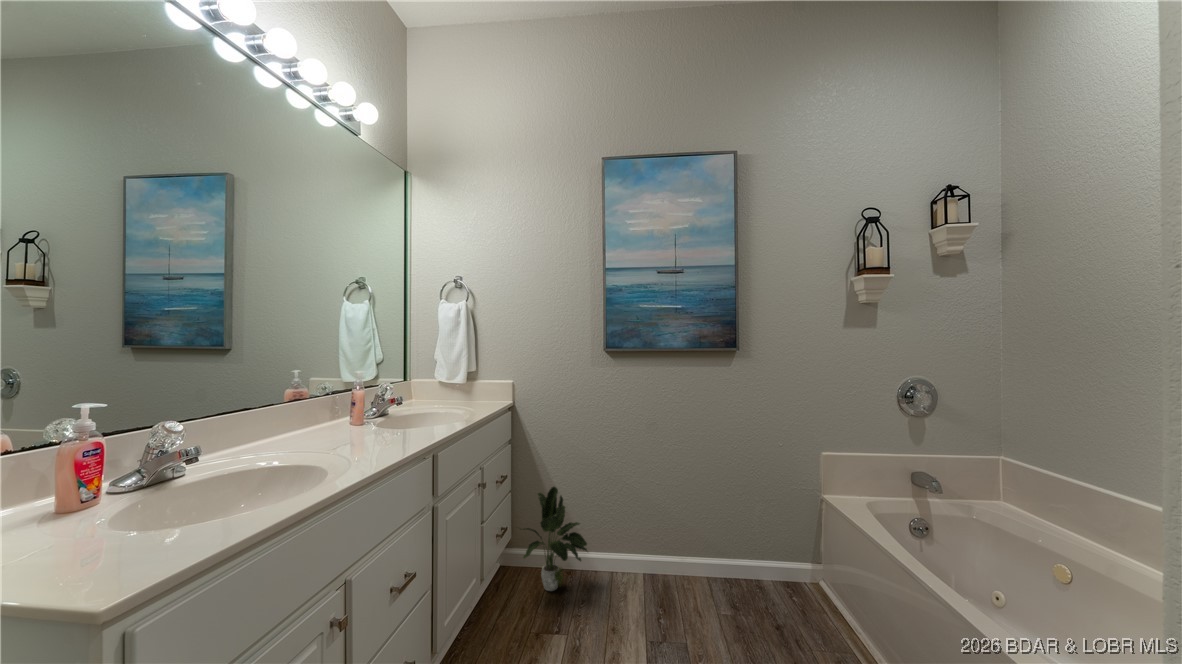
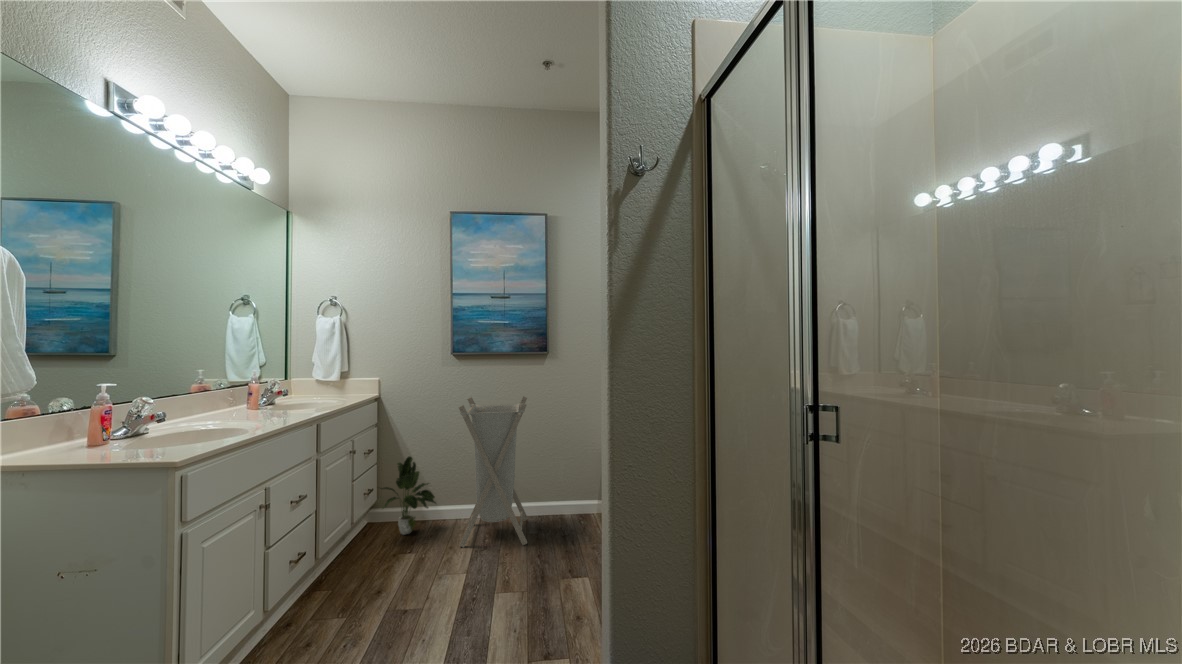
laundry hamper: none [627,410,725,632] -> present [459,396,528,548]

